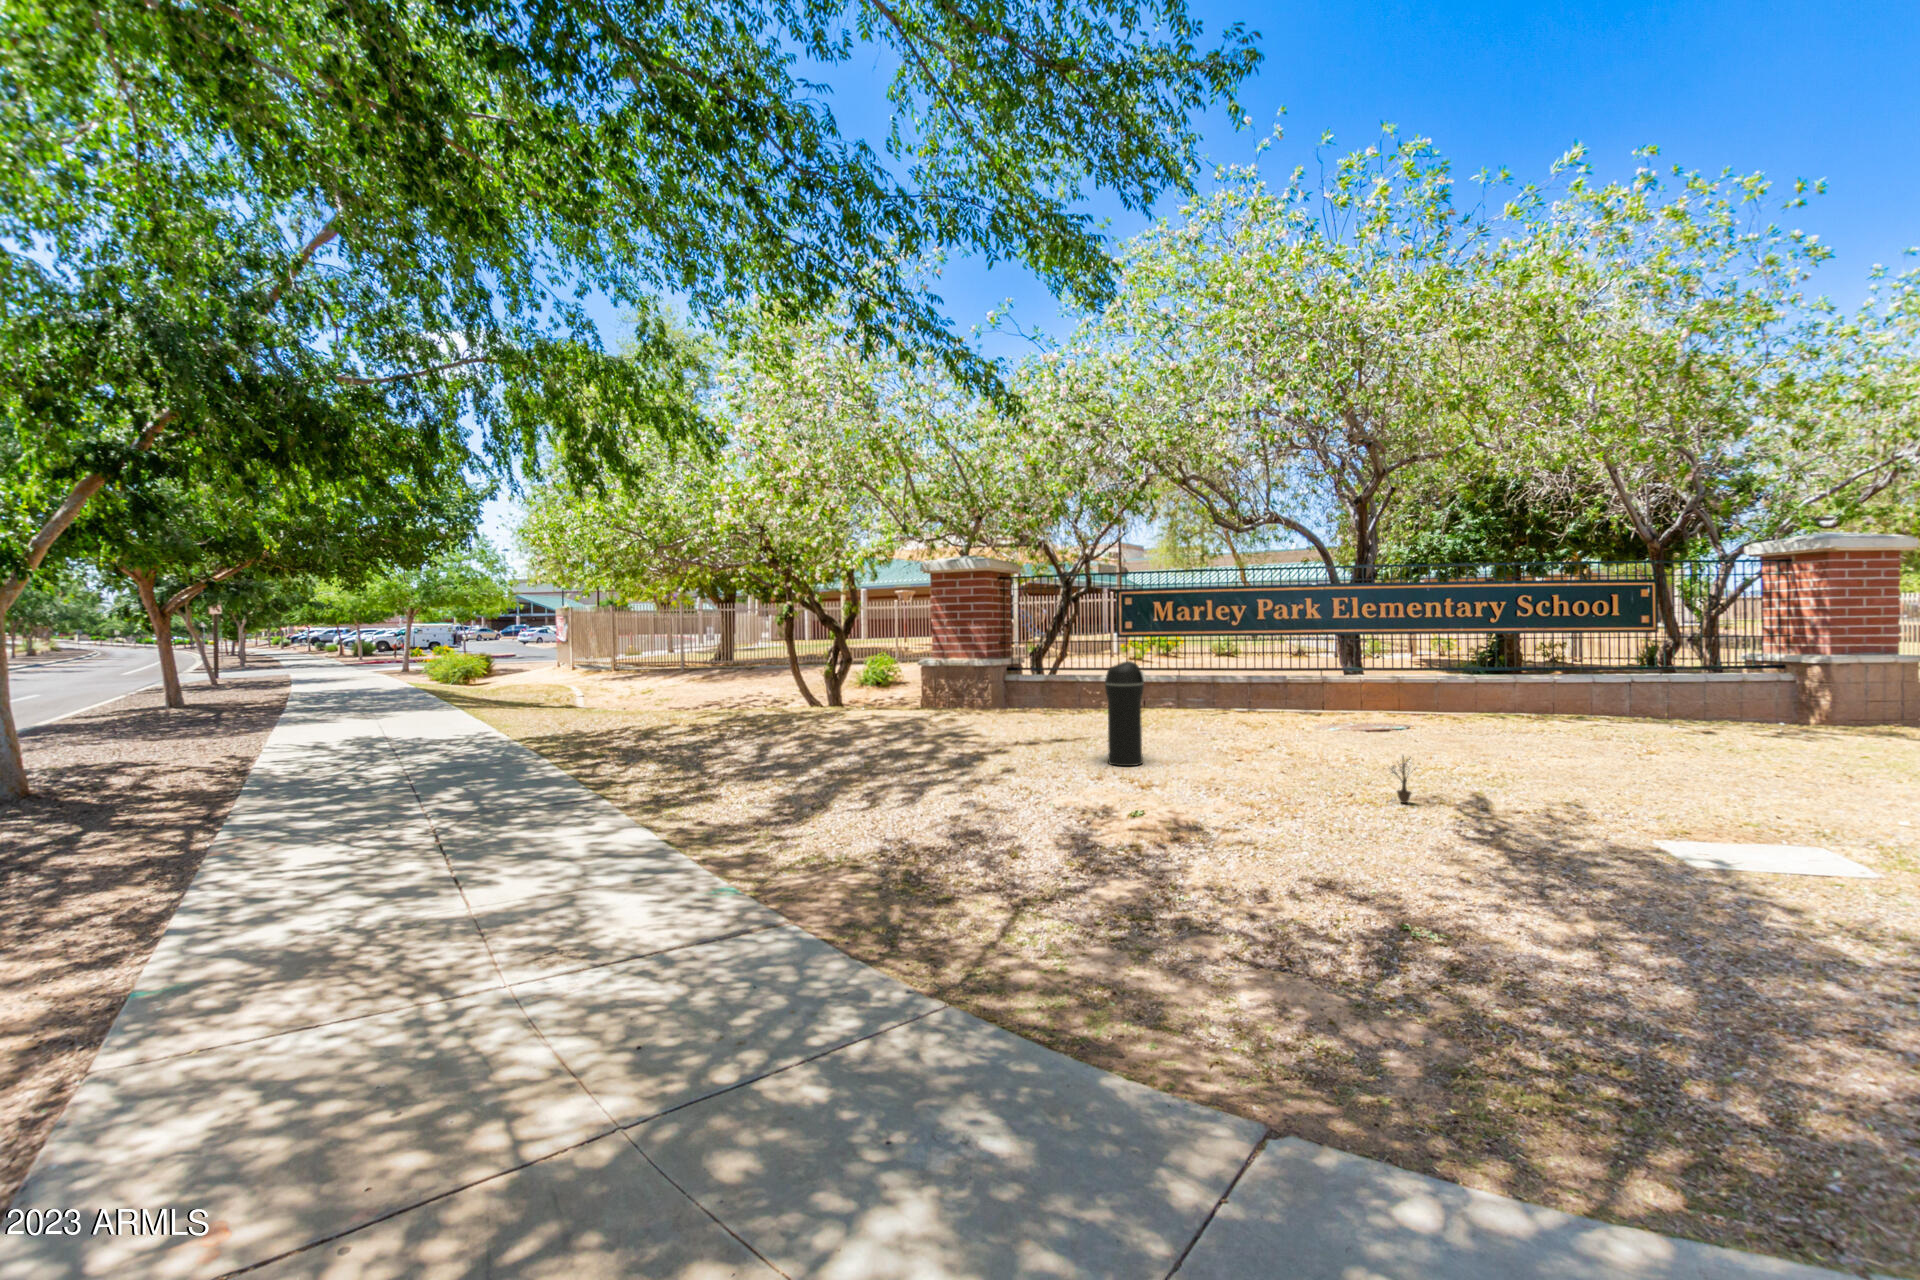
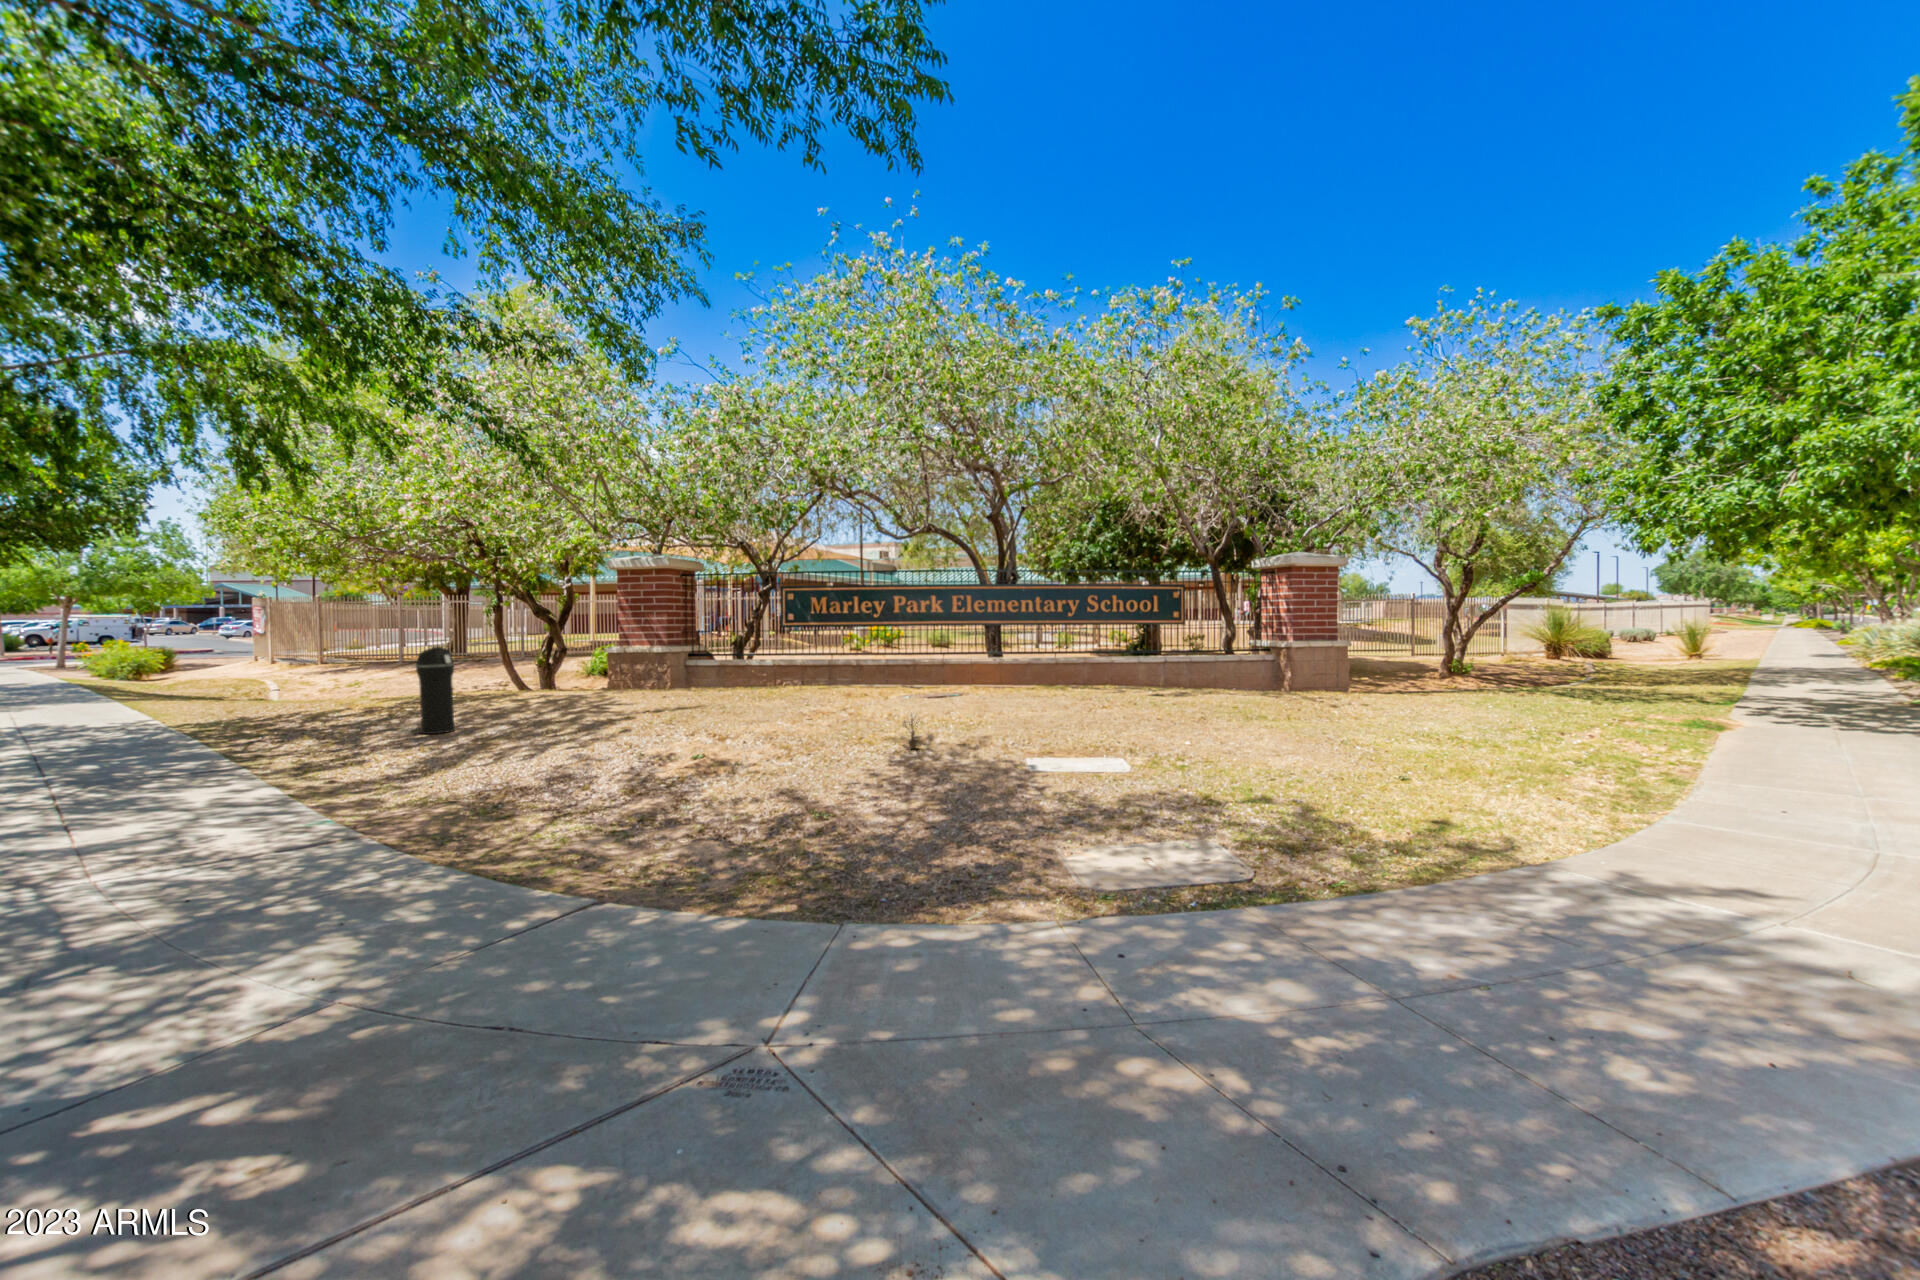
trash can: present [1105,661,1146,766] -> present [416,647,455,734]

